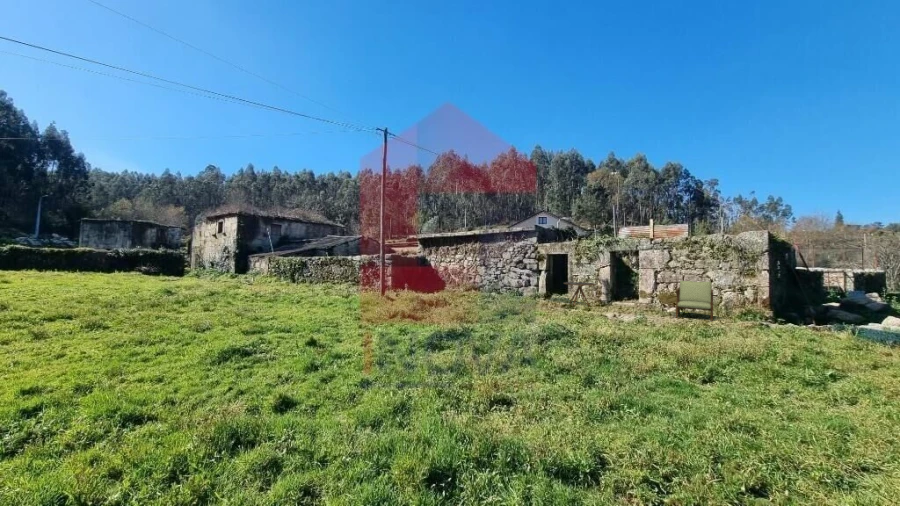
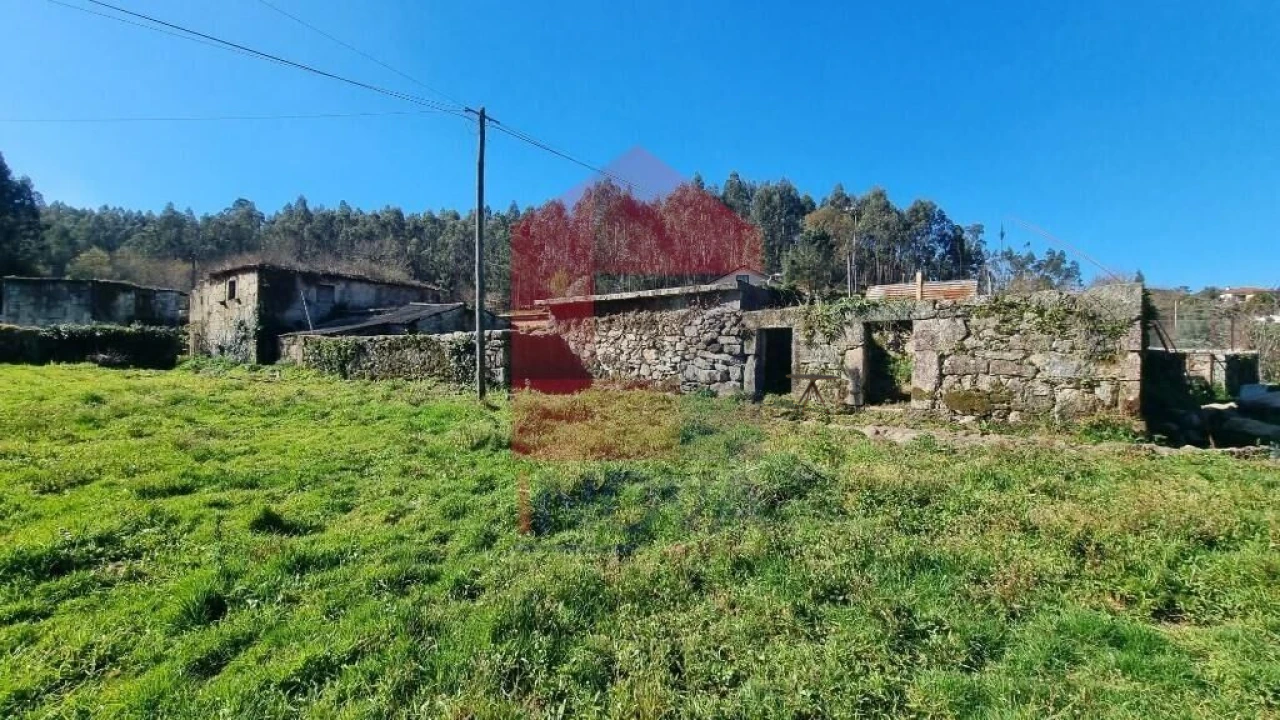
lounge chair: present [676,281,713,321] -> none [979,371,1047,440]

